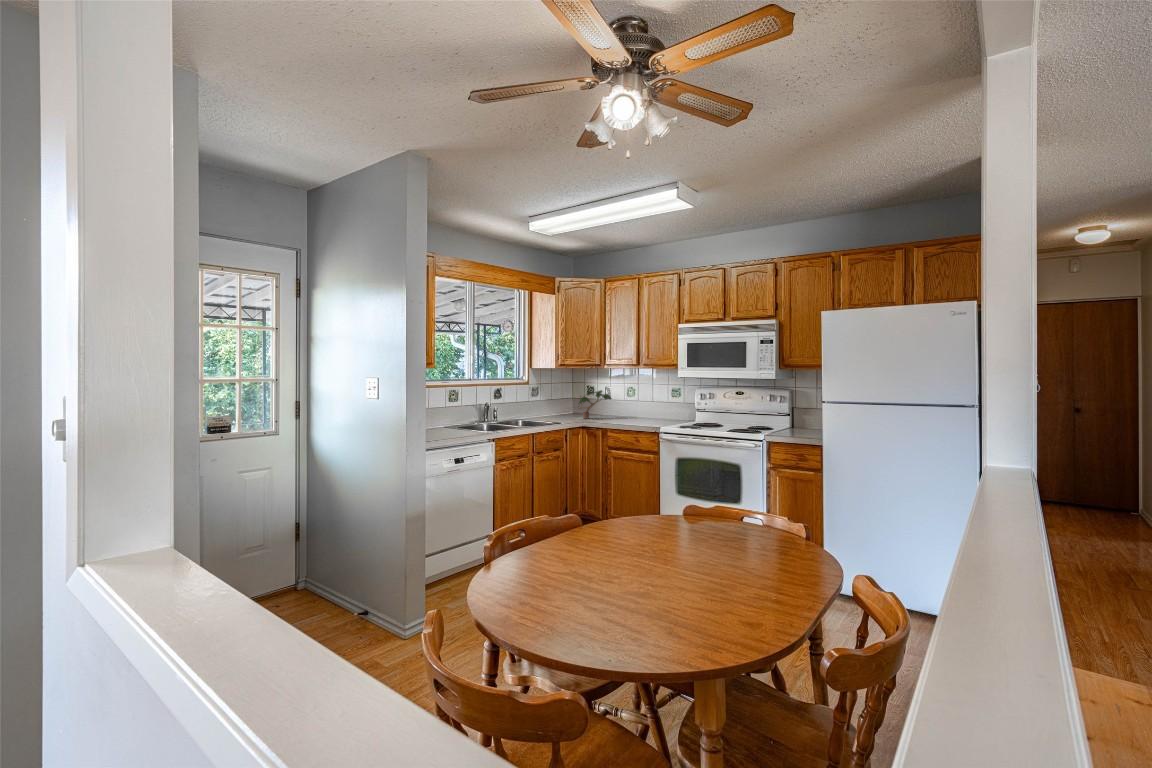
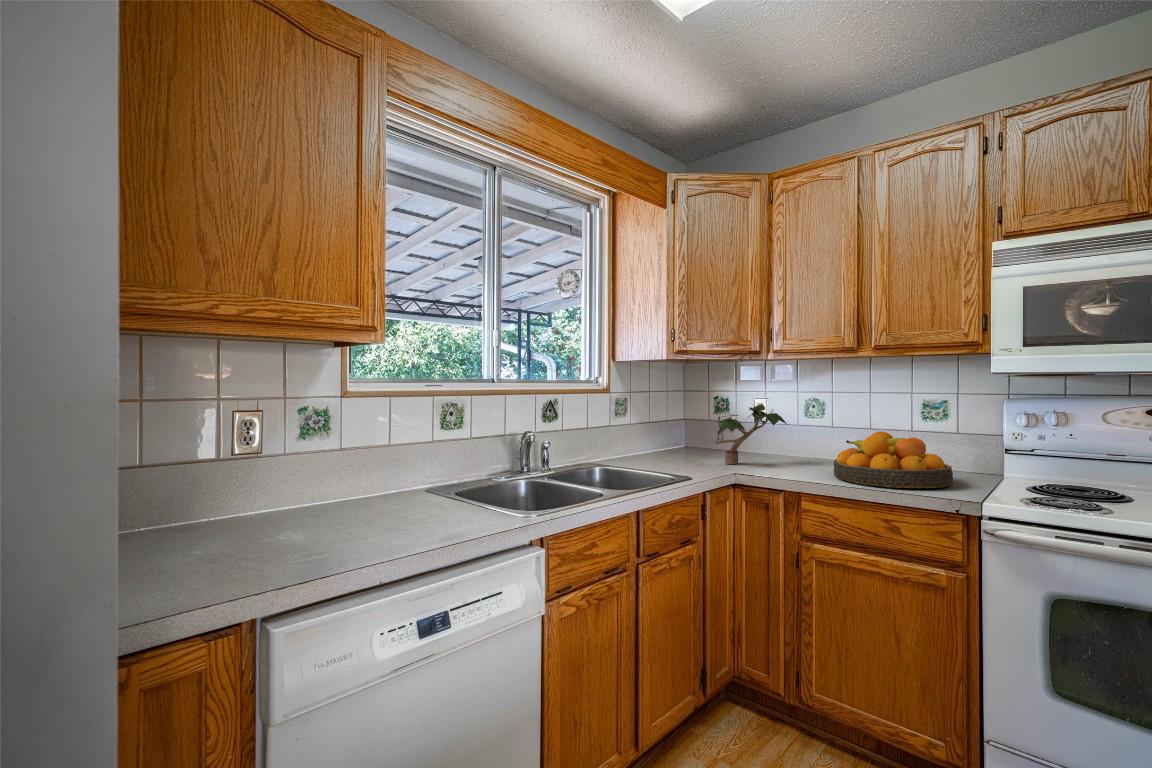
fruit bowl: none [622,402,667,424] -> present [834,431,953,488]

